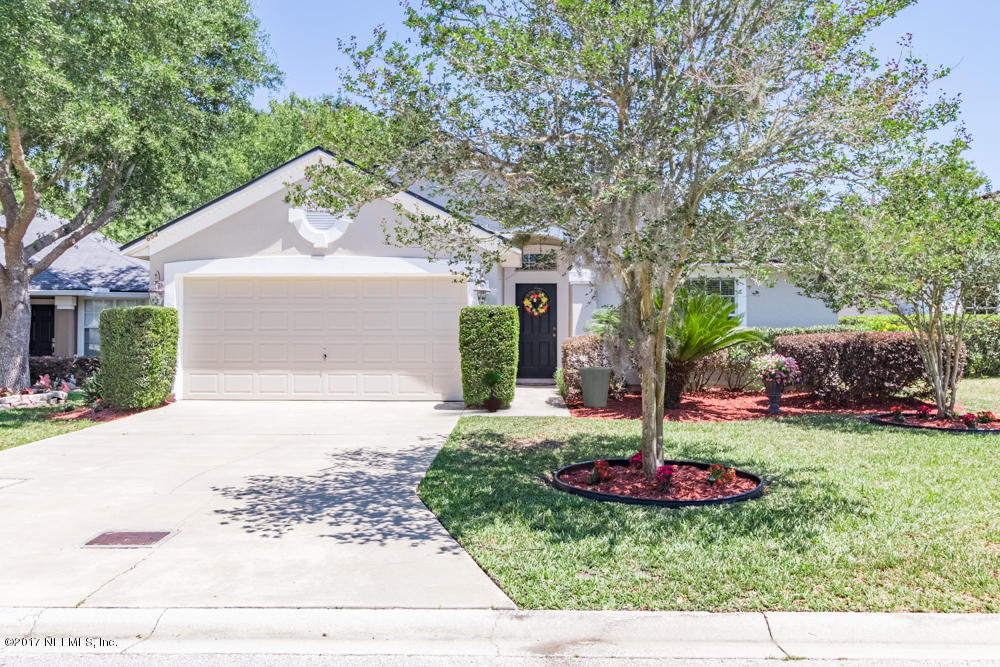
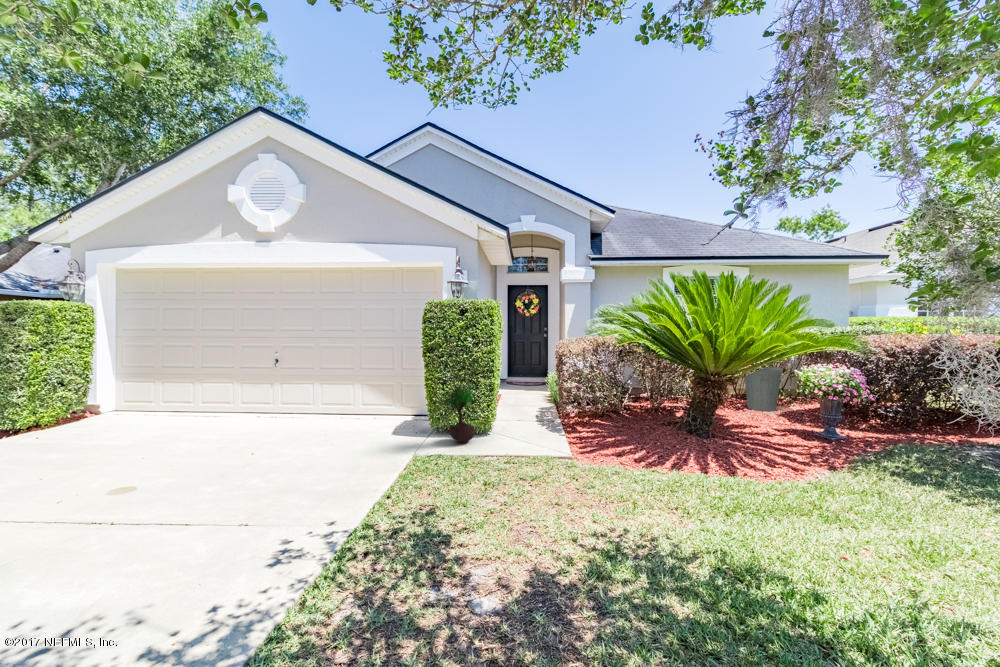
trash can: present [579,365,611,407] -> present [745,367,783,411]

